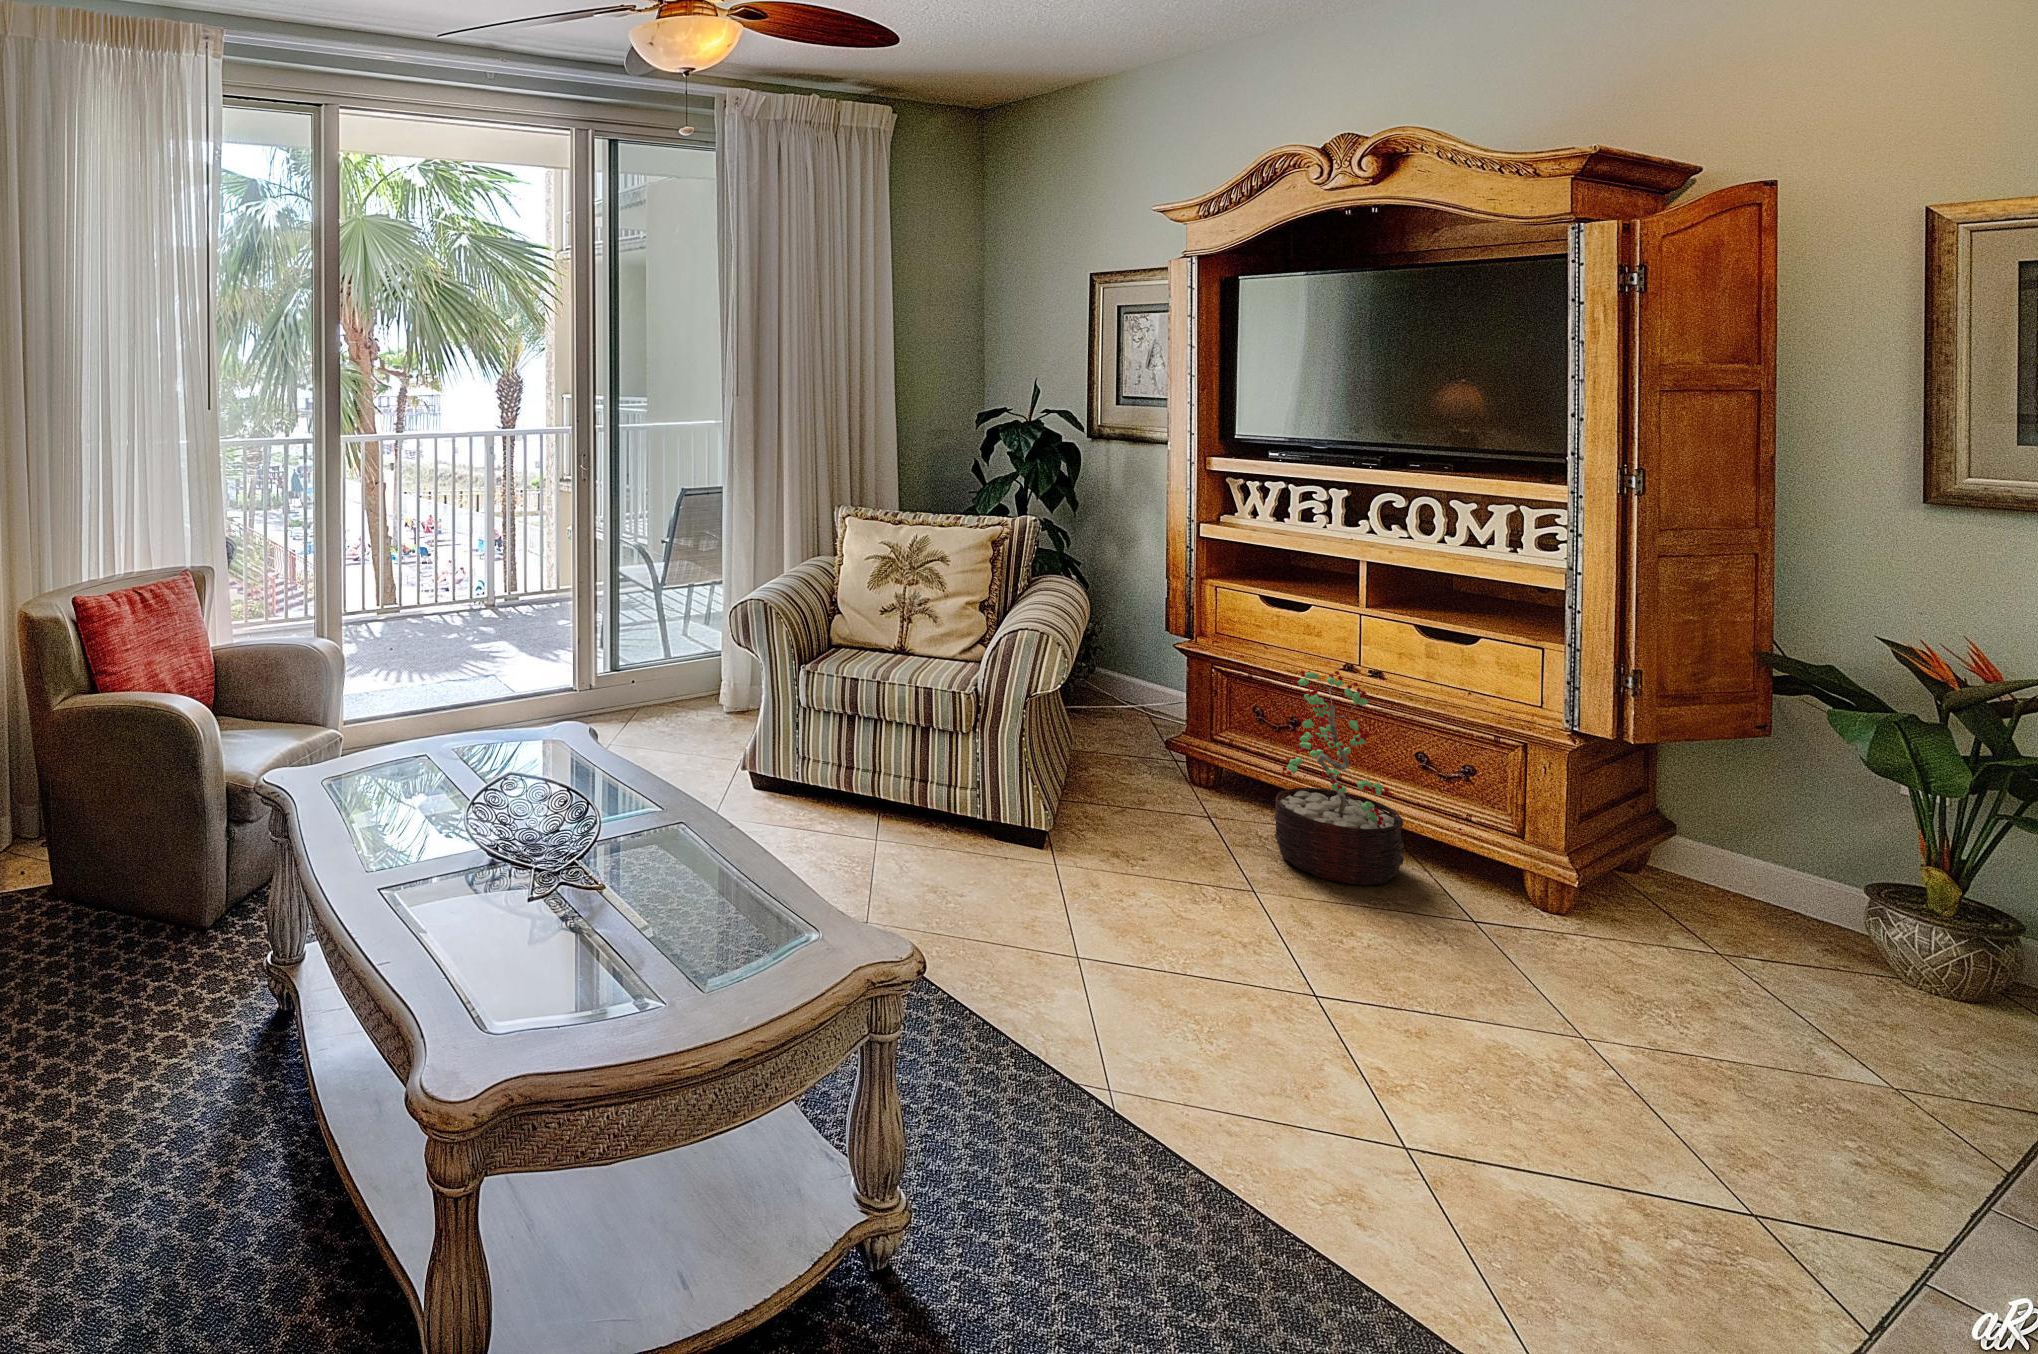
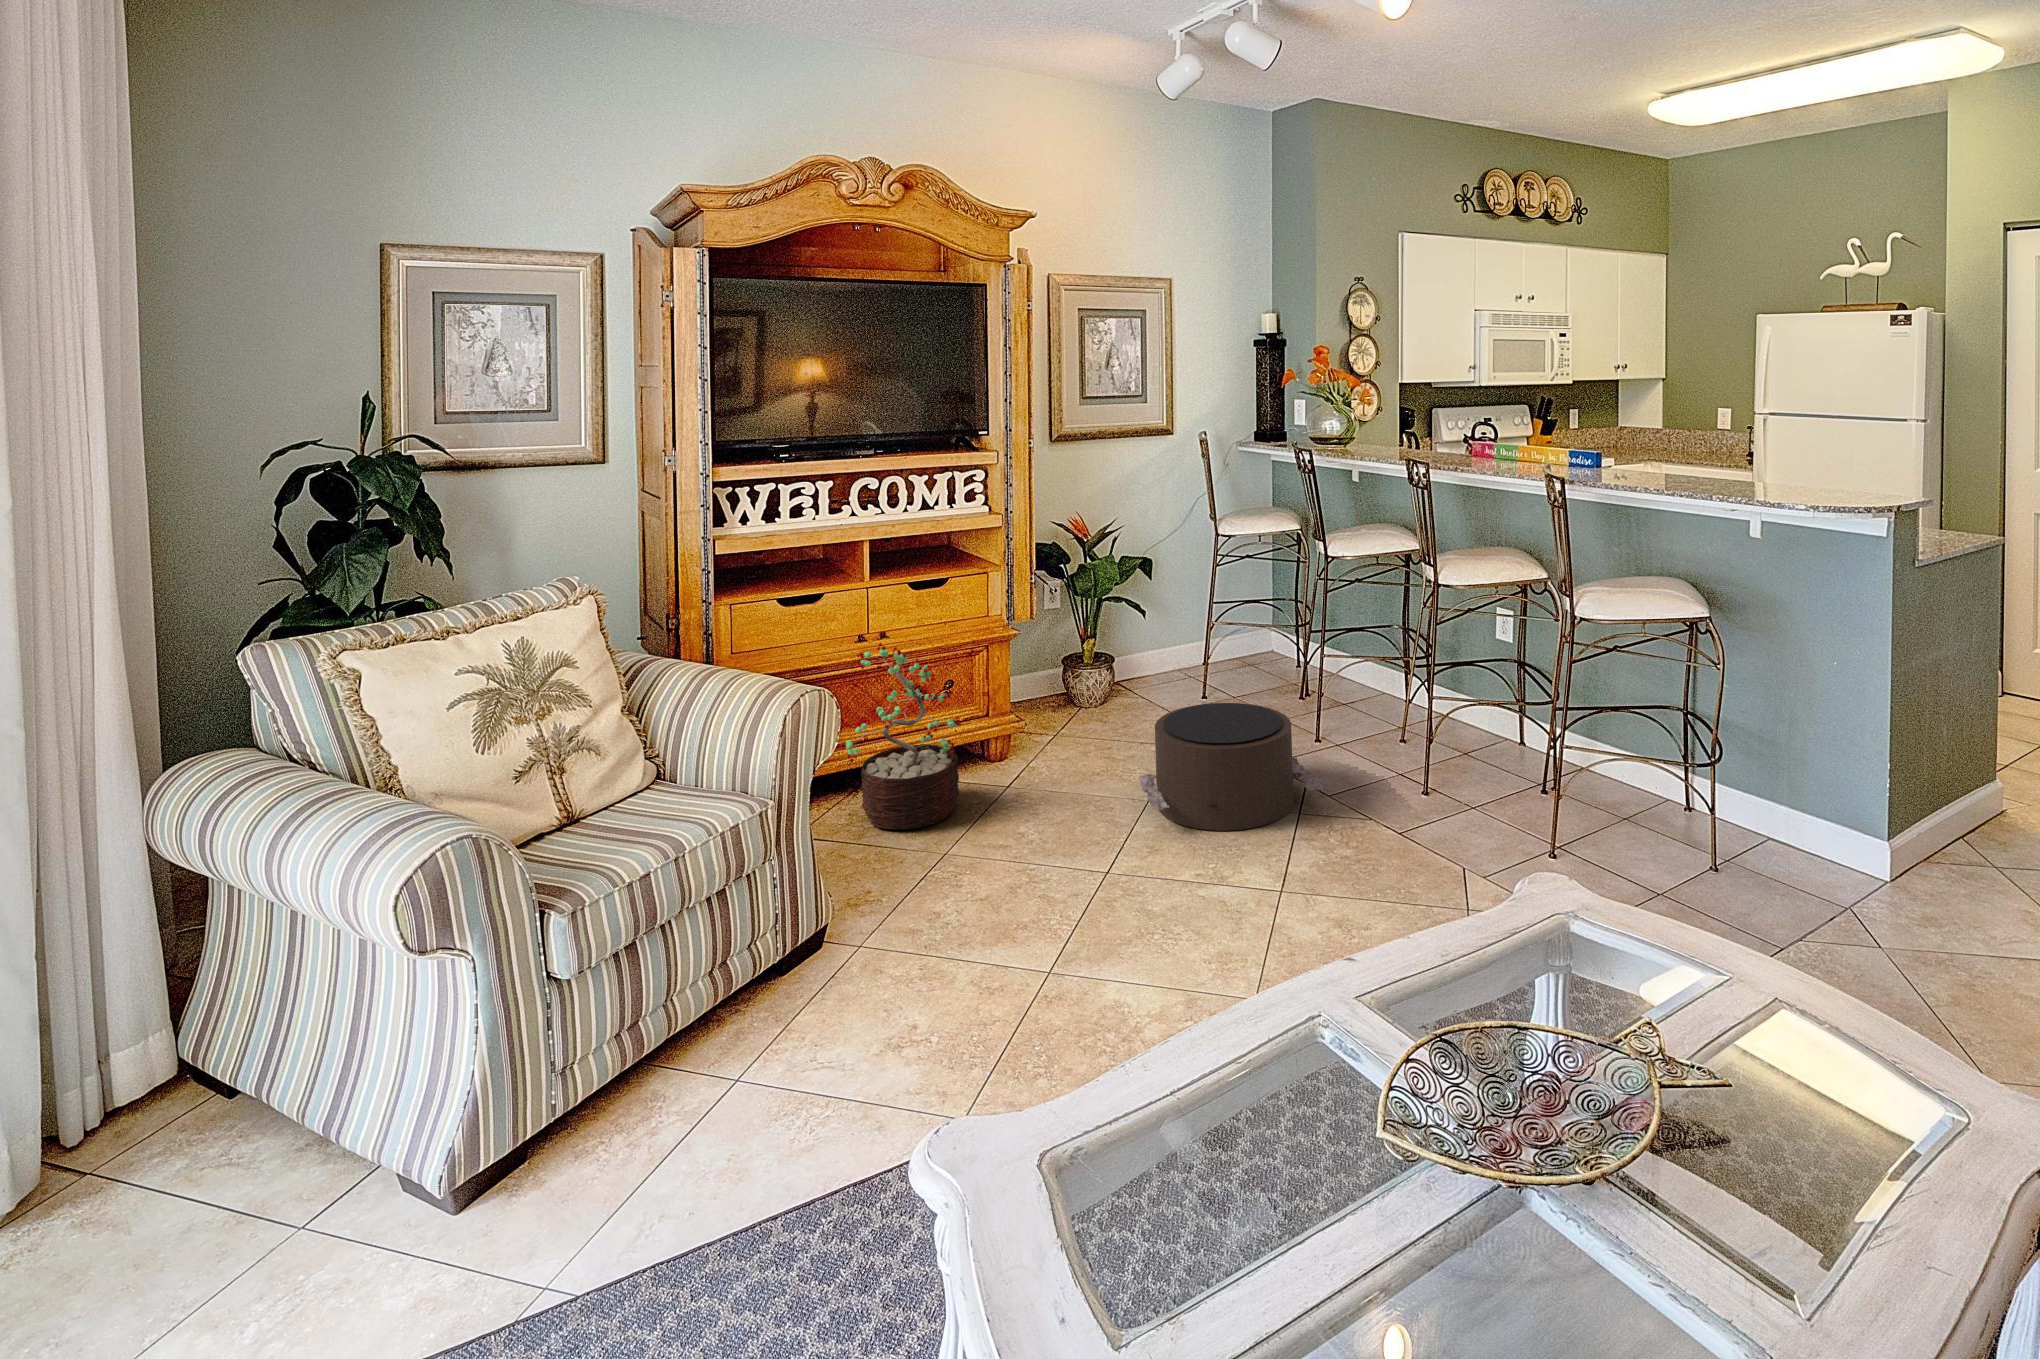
pouf: none [1413,911,1801,1165] -> present [1139,703,1323,831]

